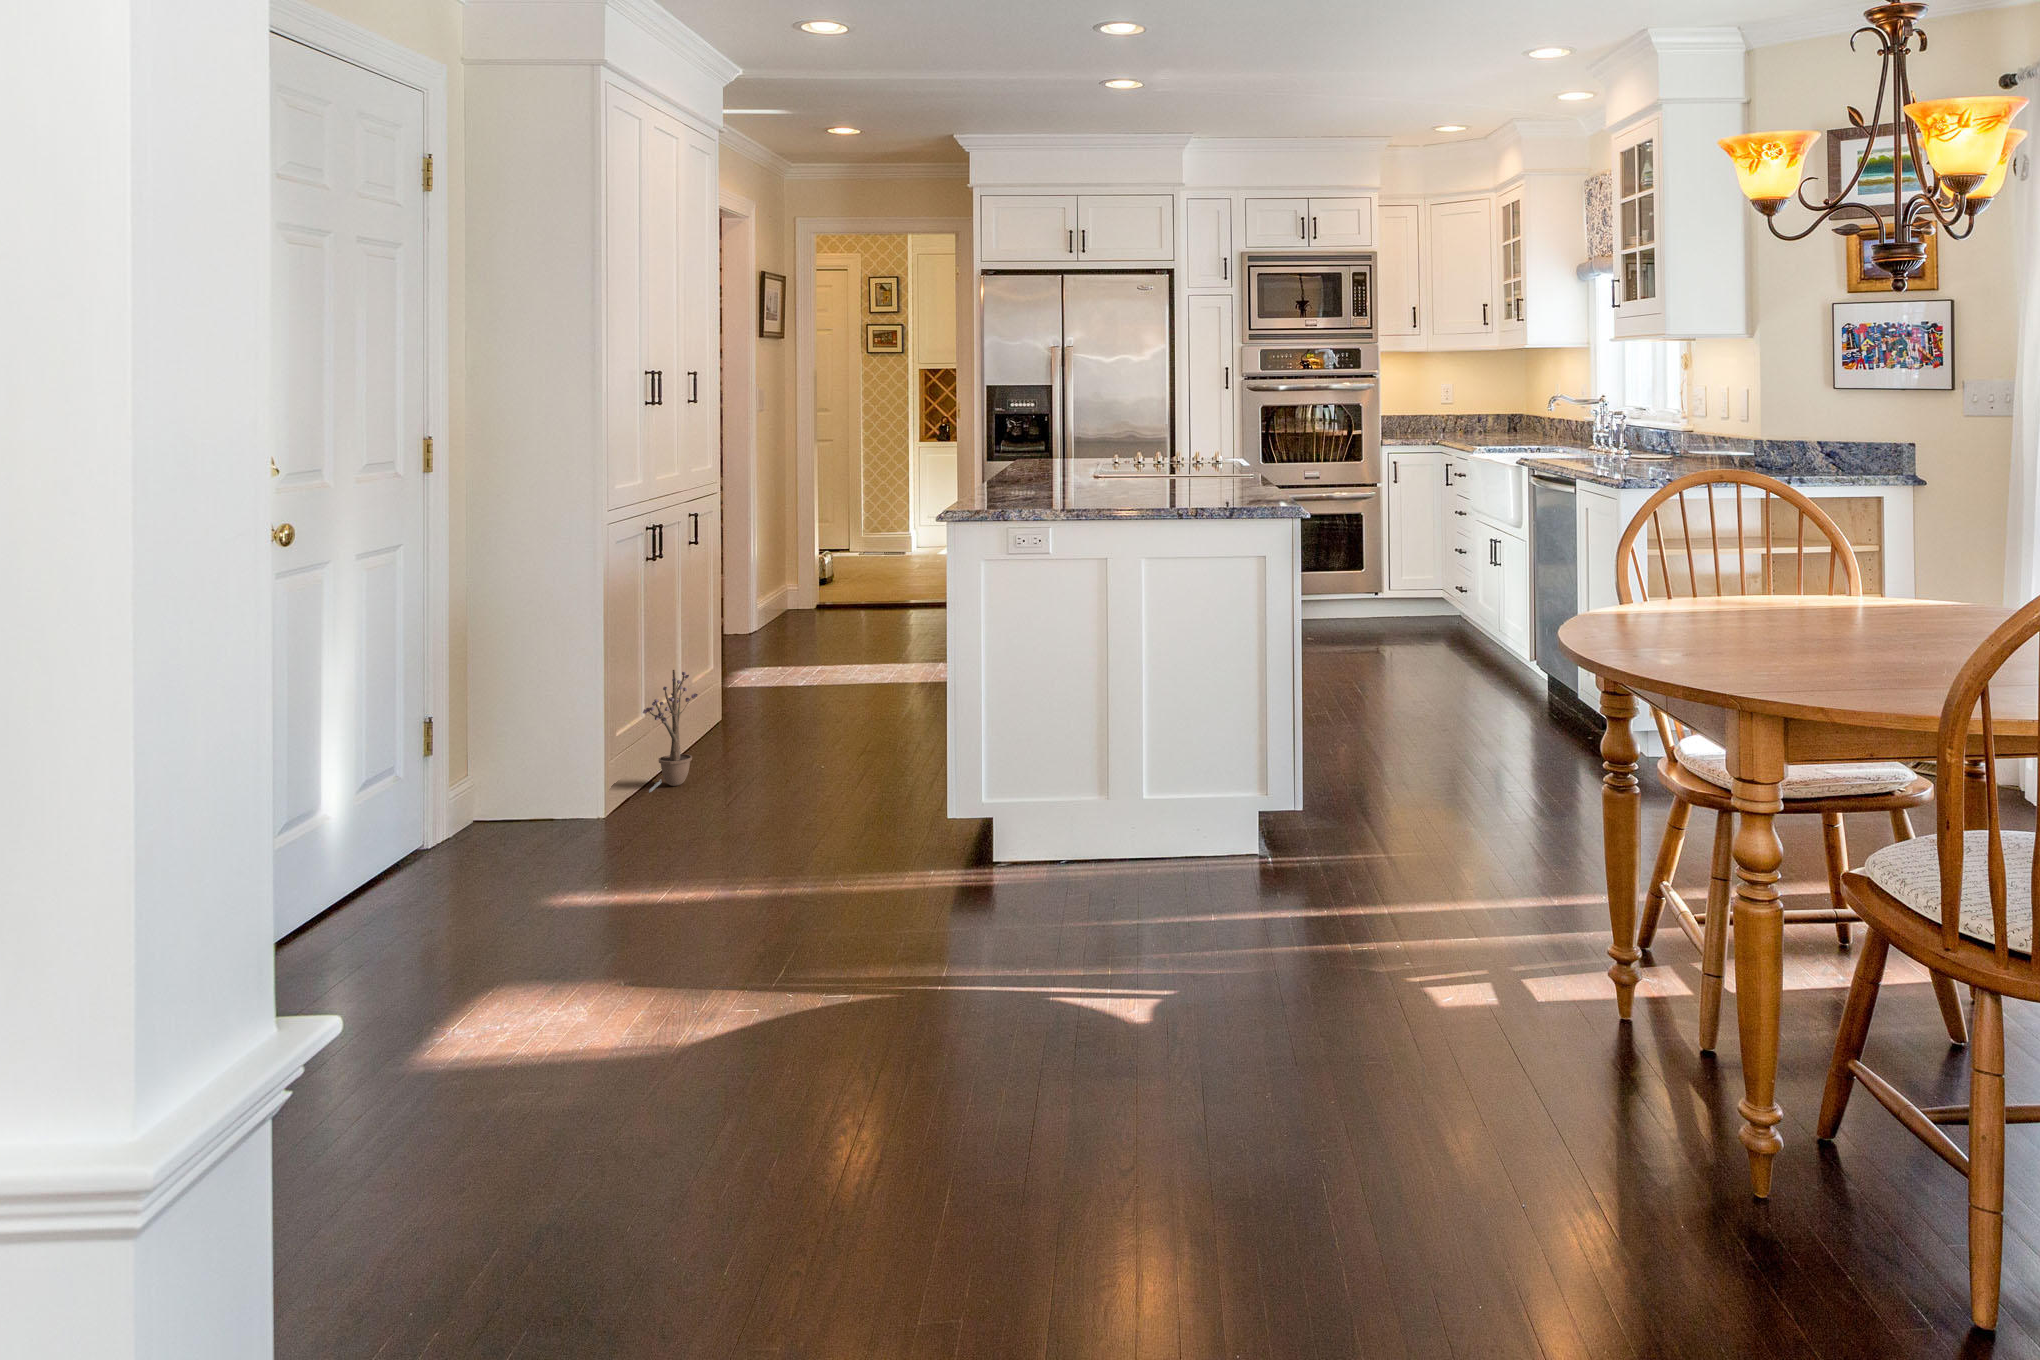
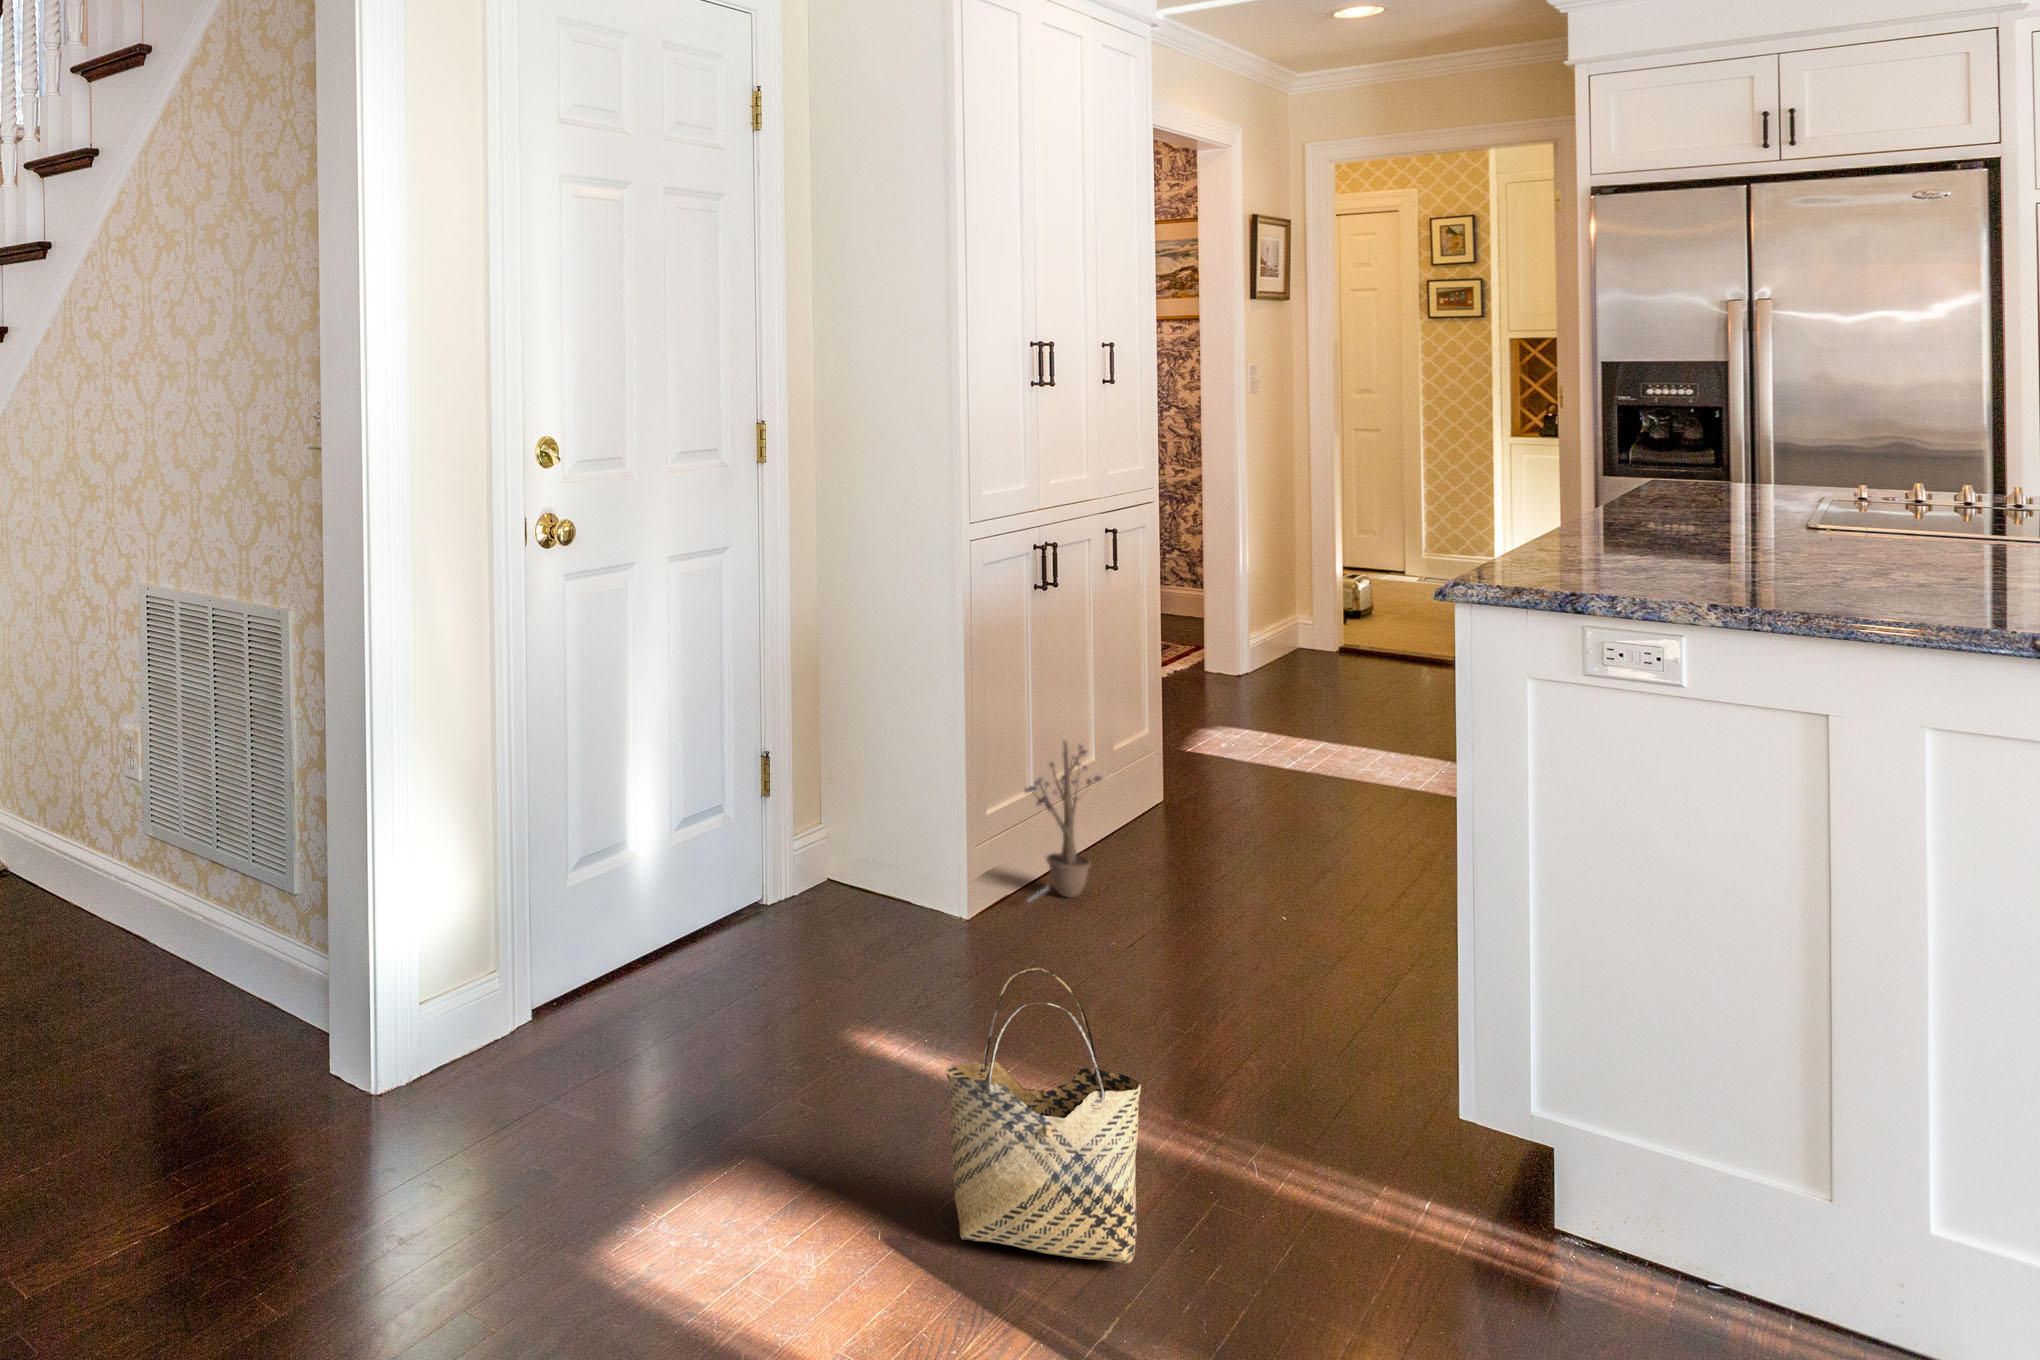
woven basket: none [671,774,790,950] -> present [945,967,1141,1263]

